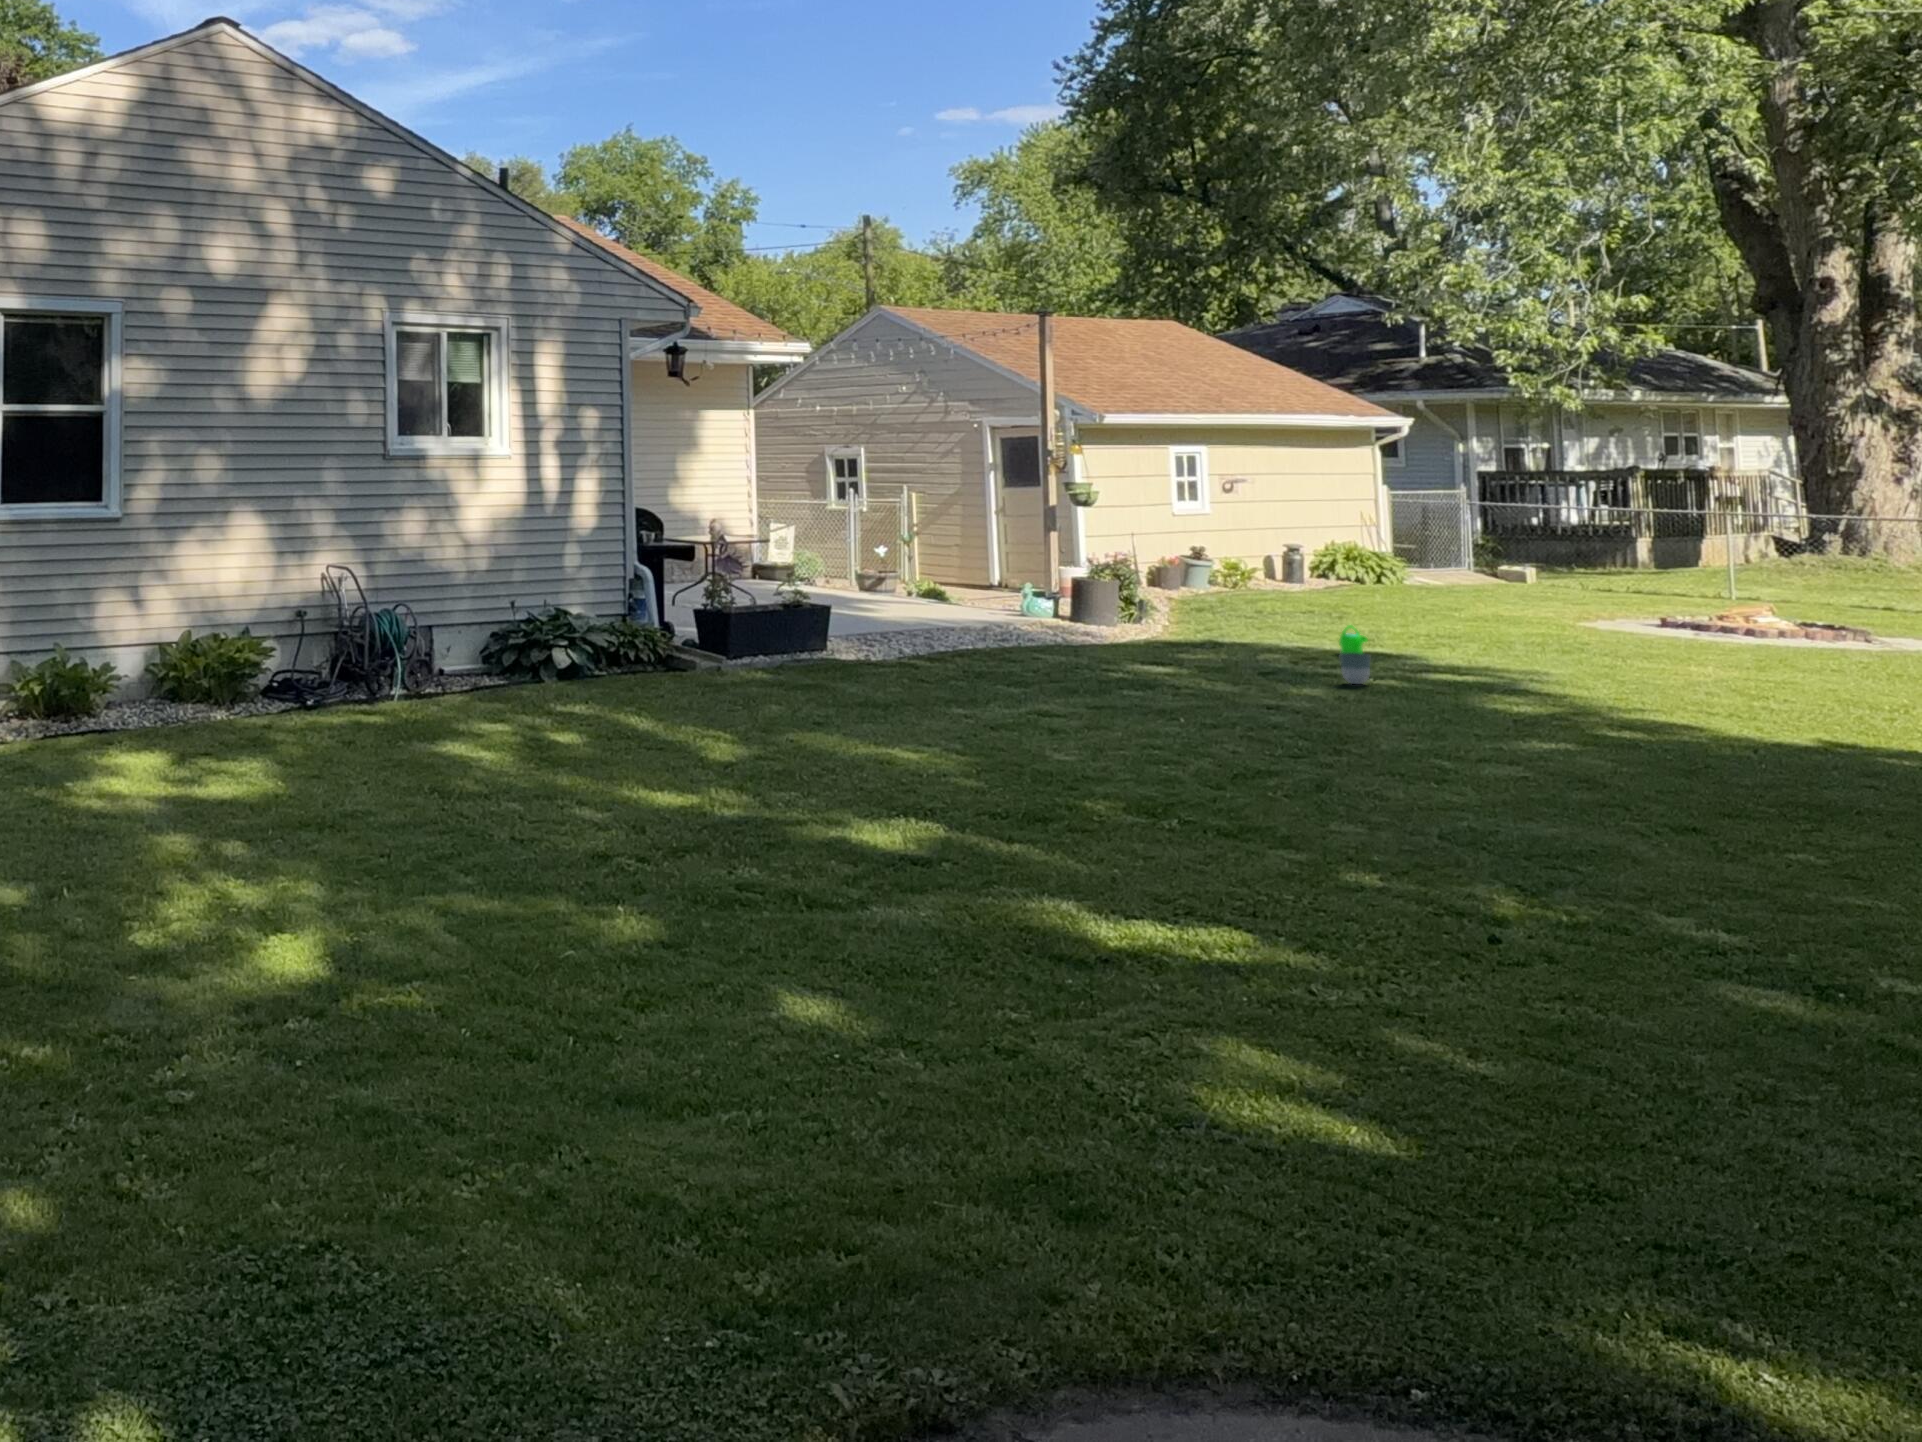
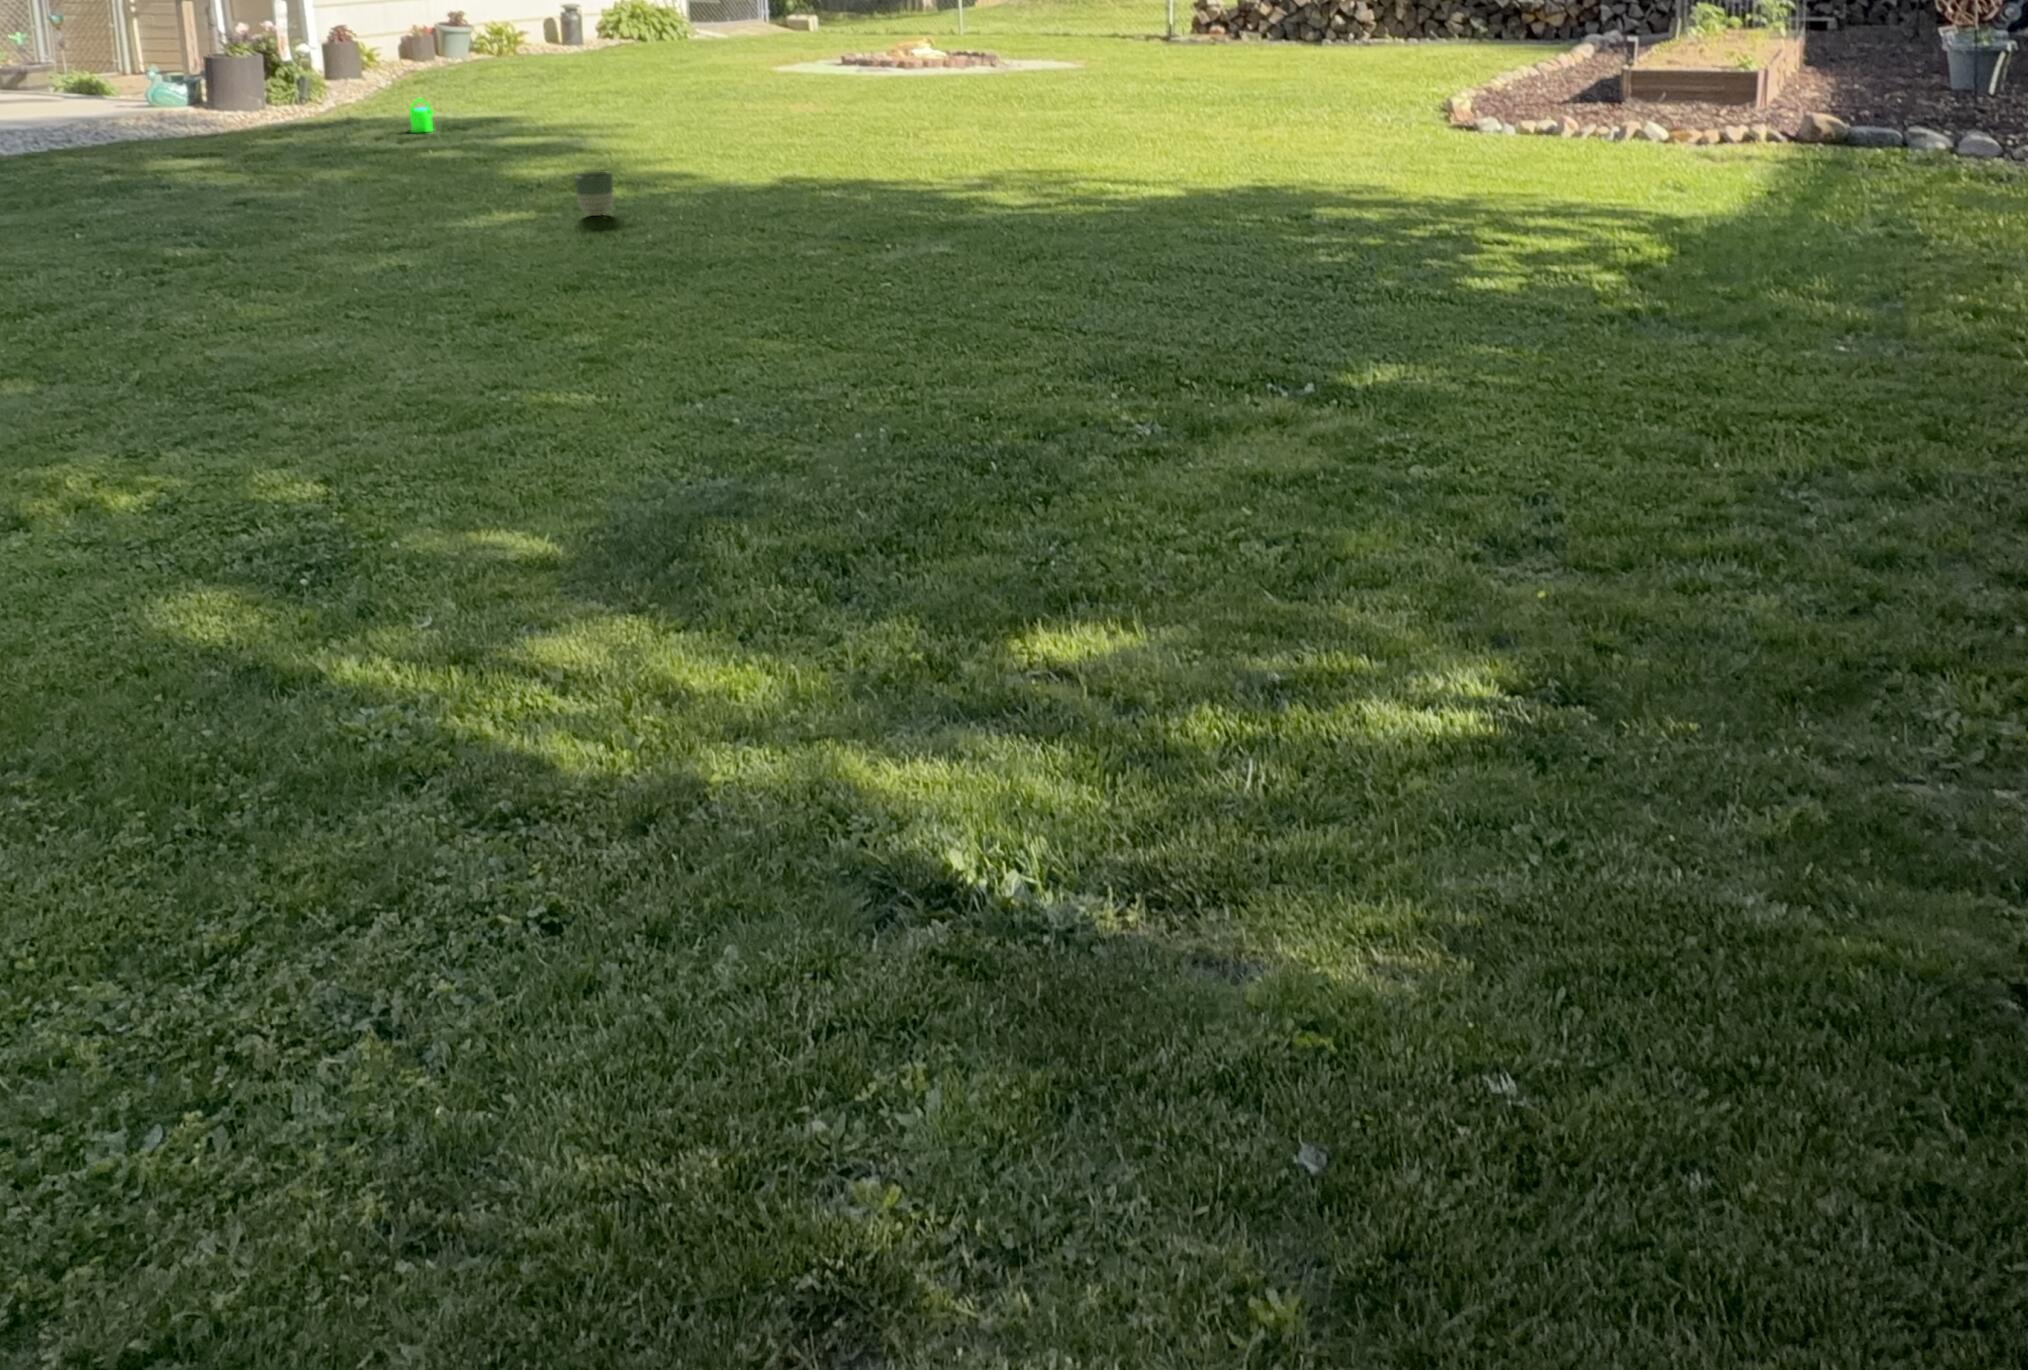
planter: present [1340,653,1370,684] -> present [574,172,613,216]

